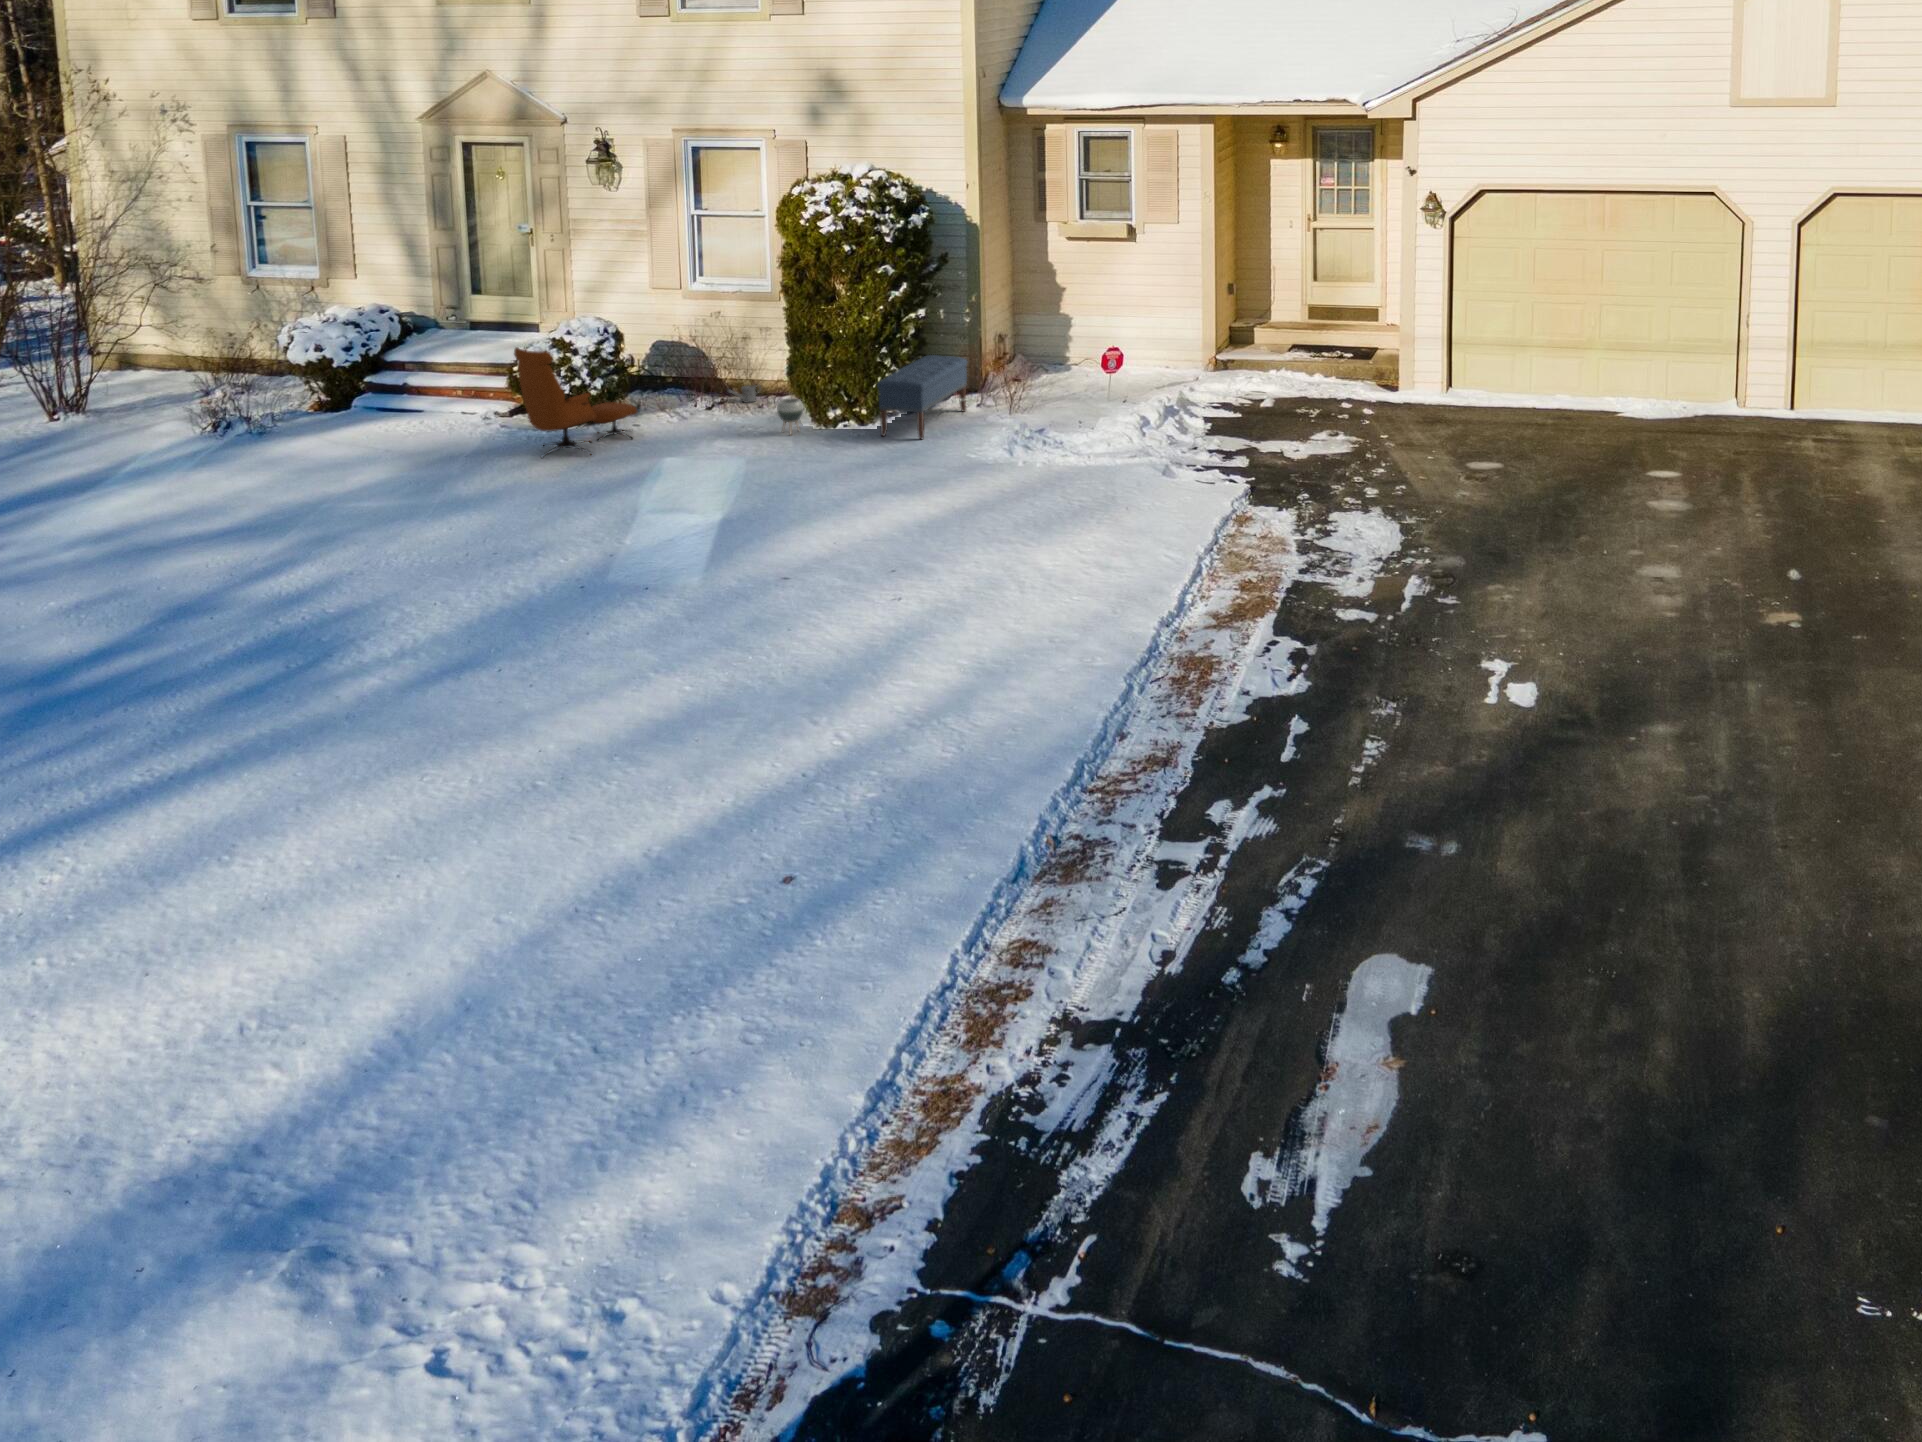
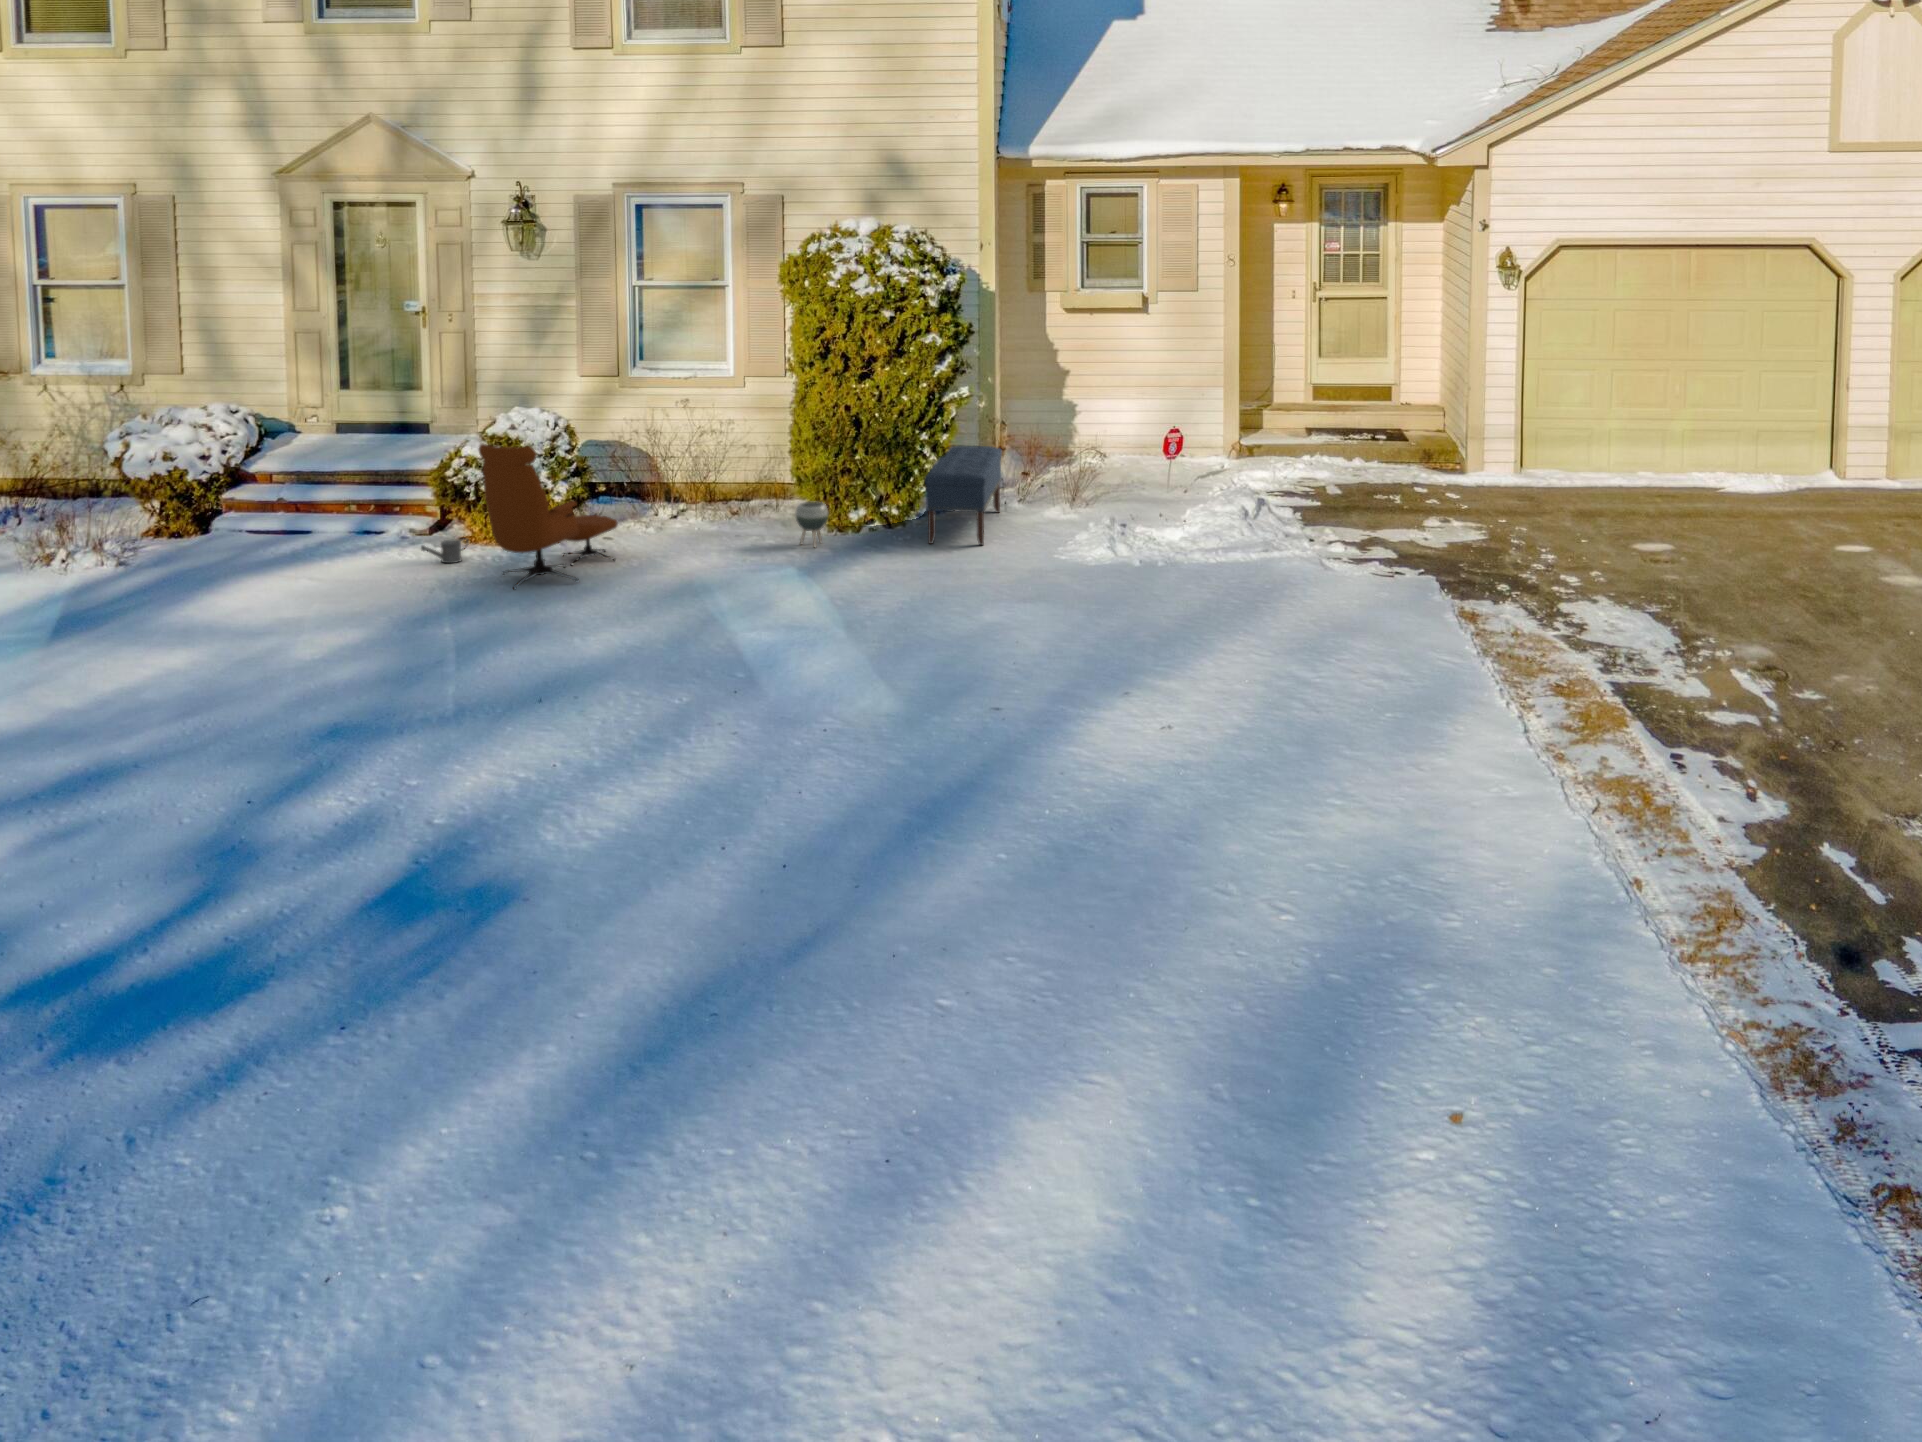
watering can: present [728,386,760,403] -> present [421,538,469,563]

